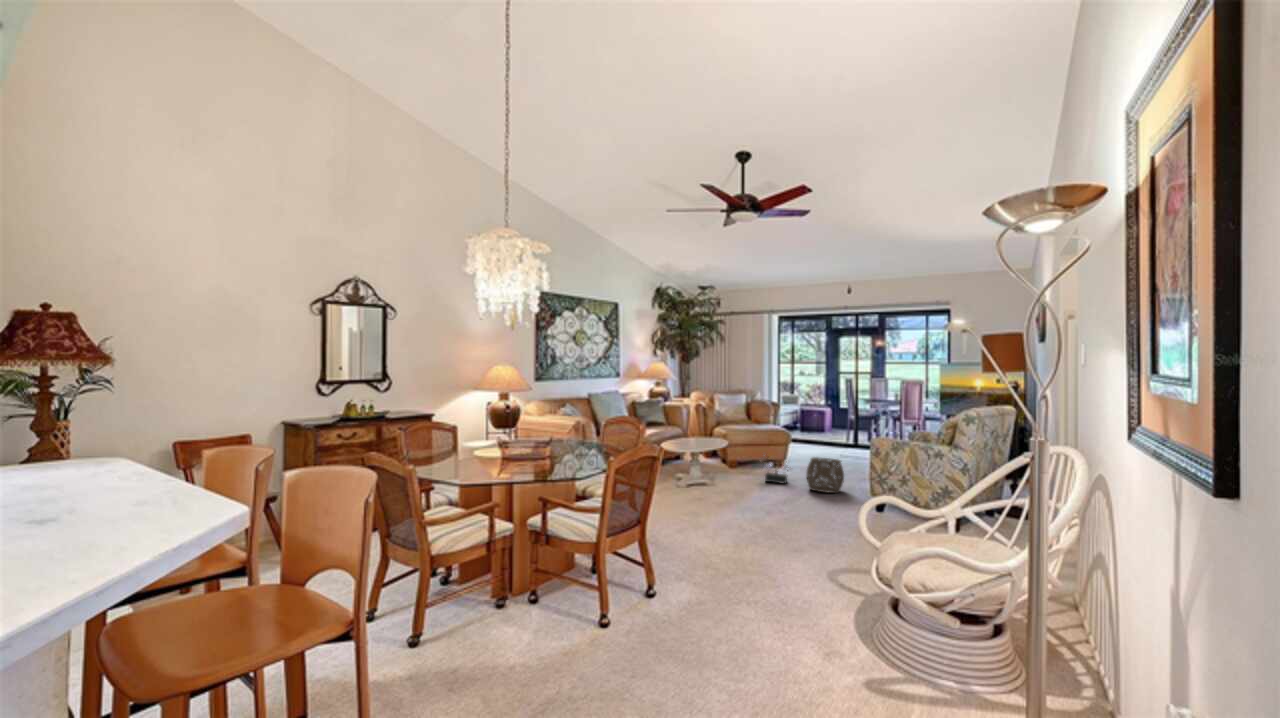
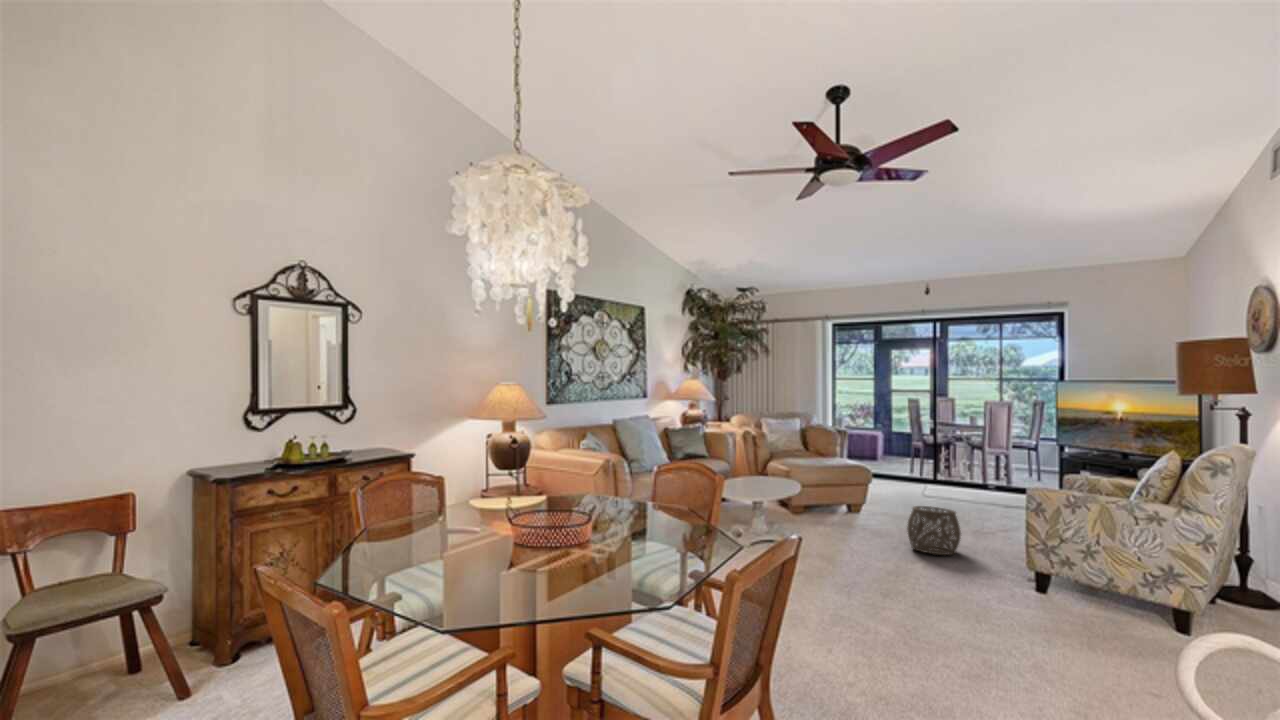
decorative plant: present [760,455,789,483] -> none [836,496,884,539]

